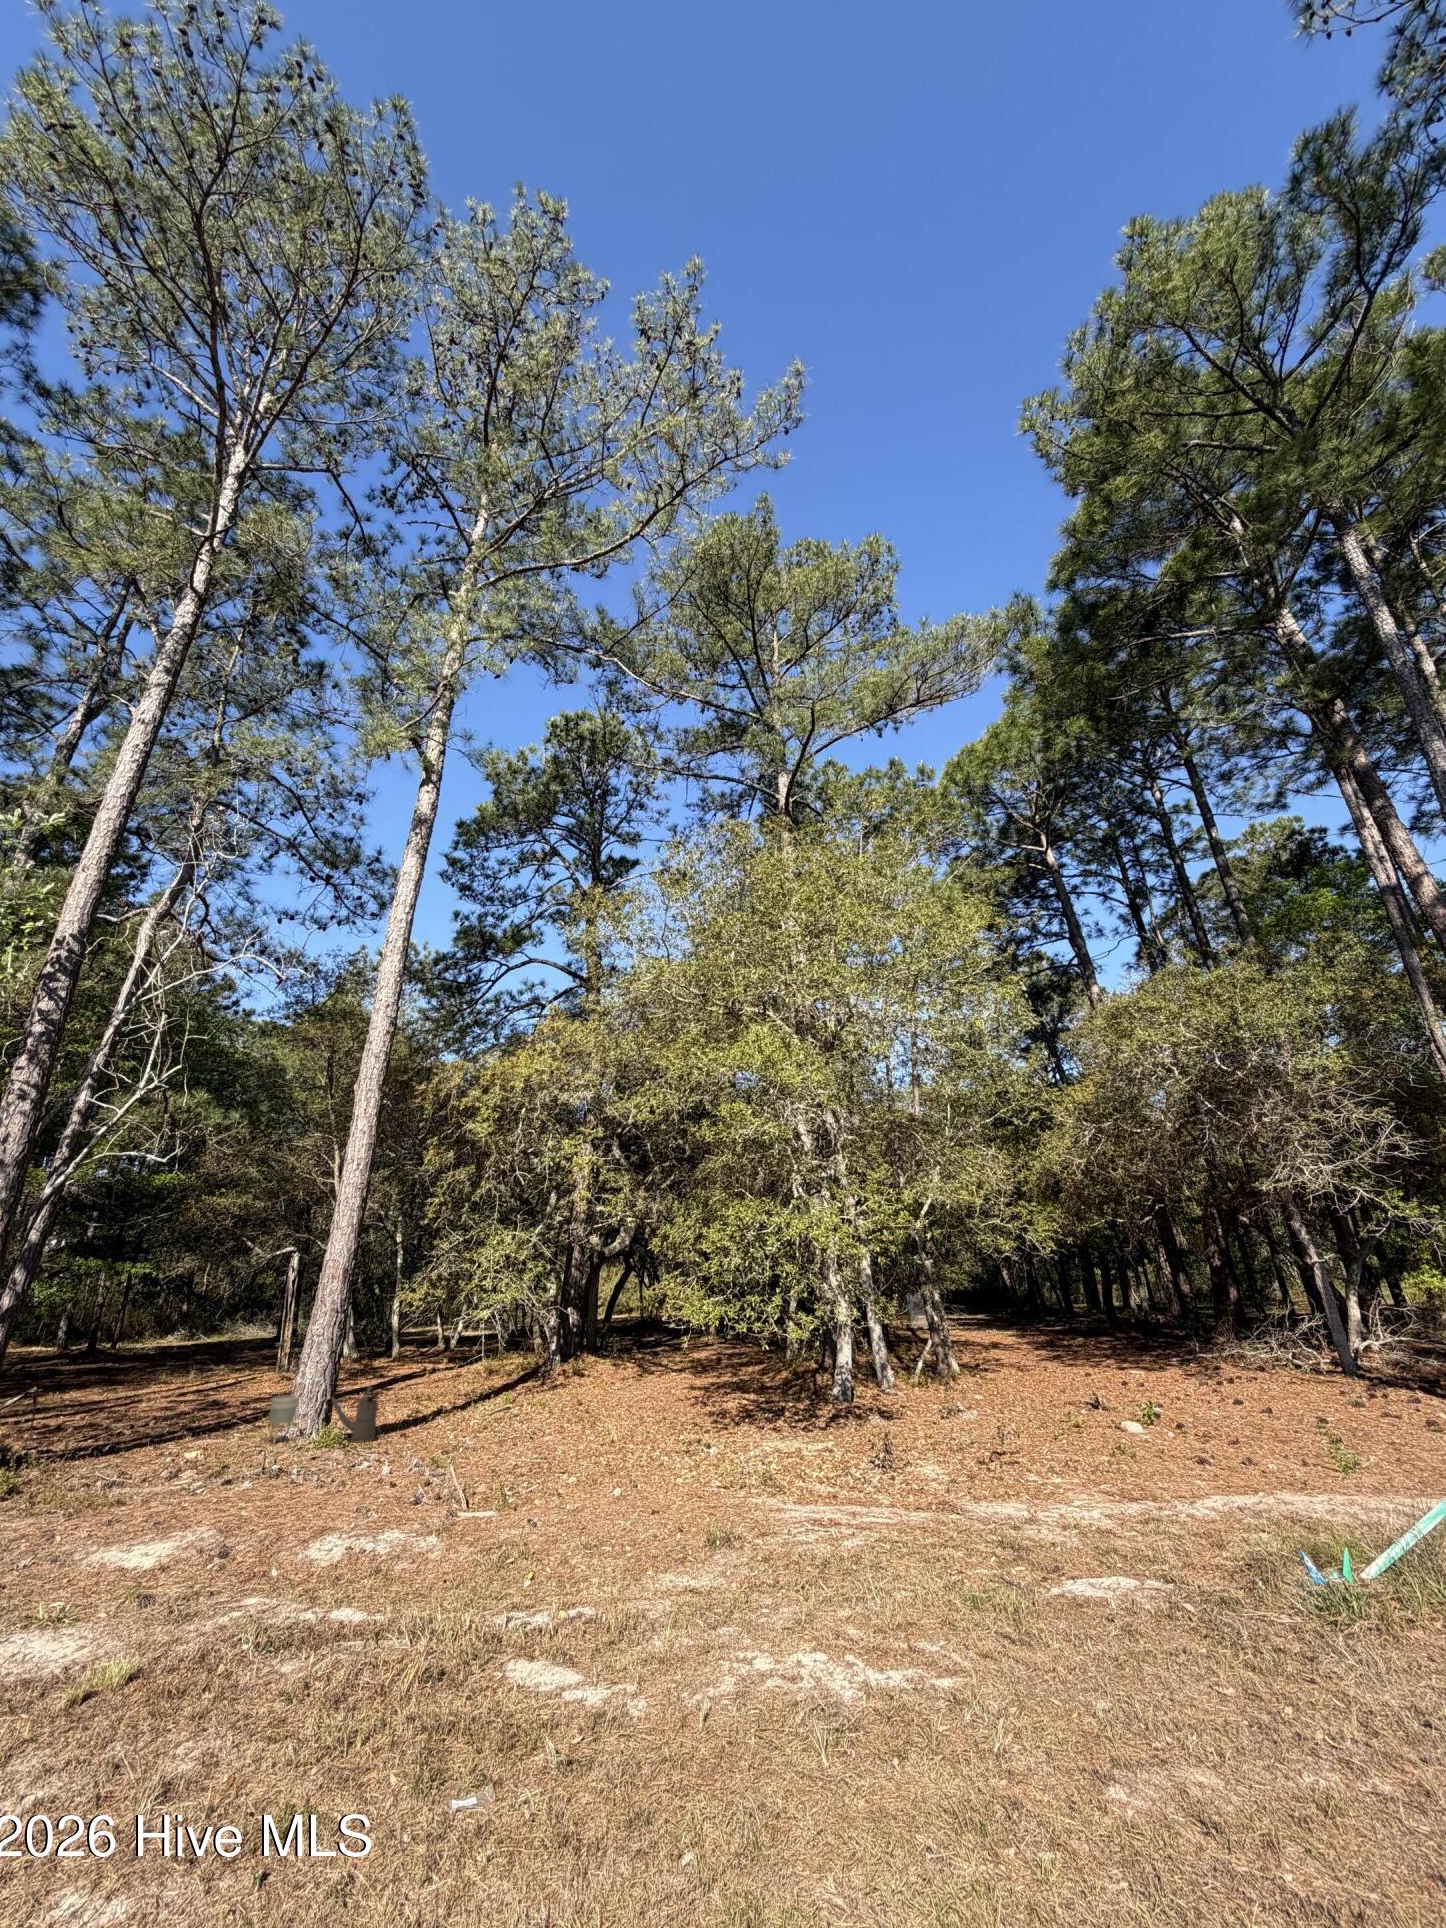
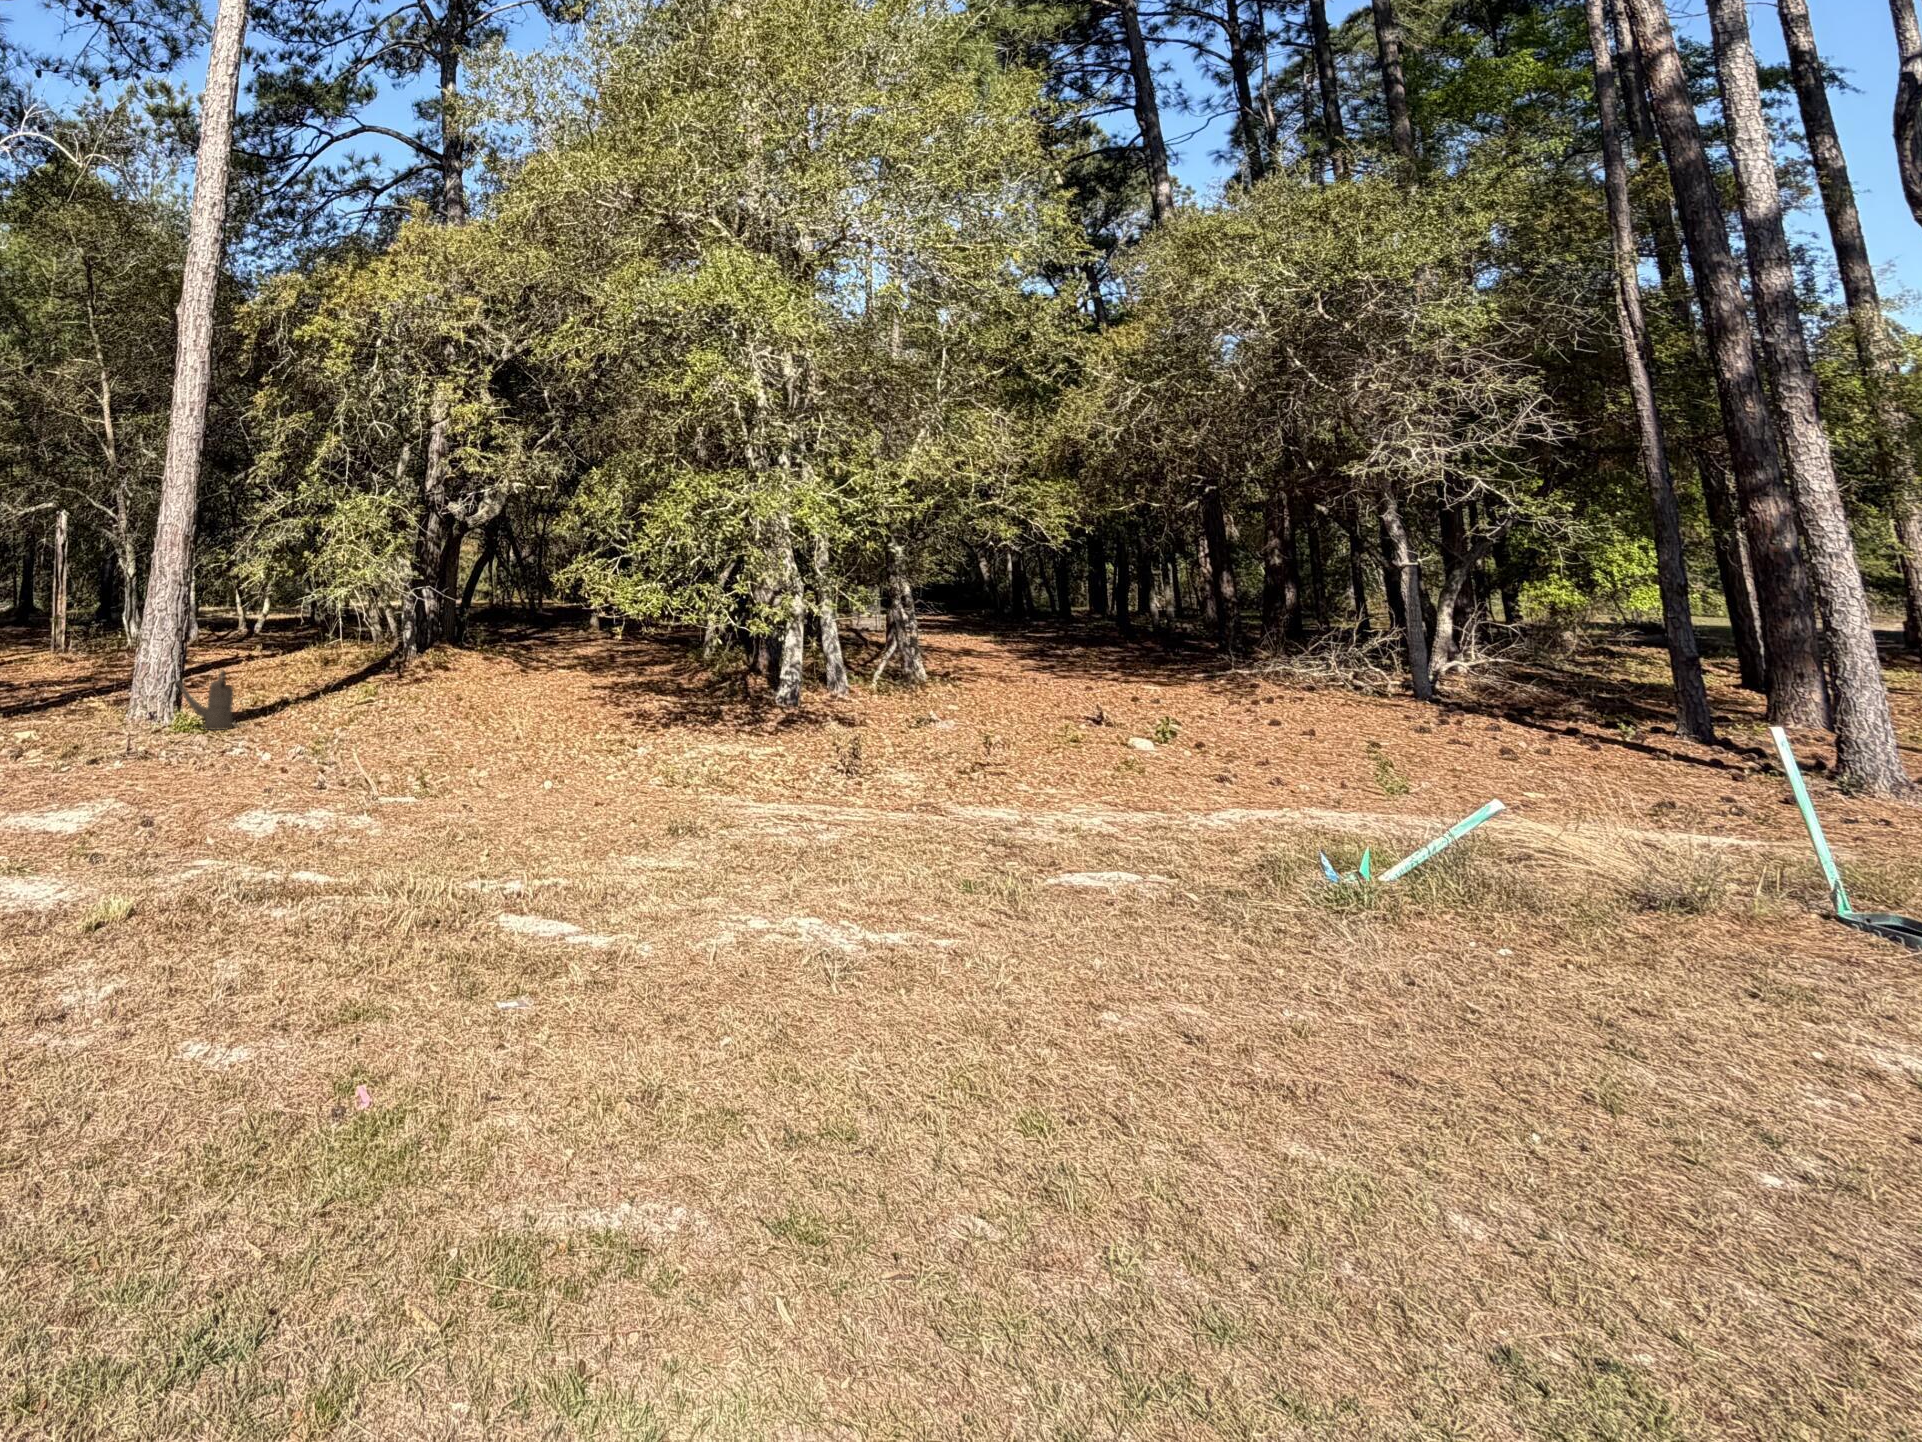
planter: present [268,1395,299,1443] -> none [105,677,137,729]

